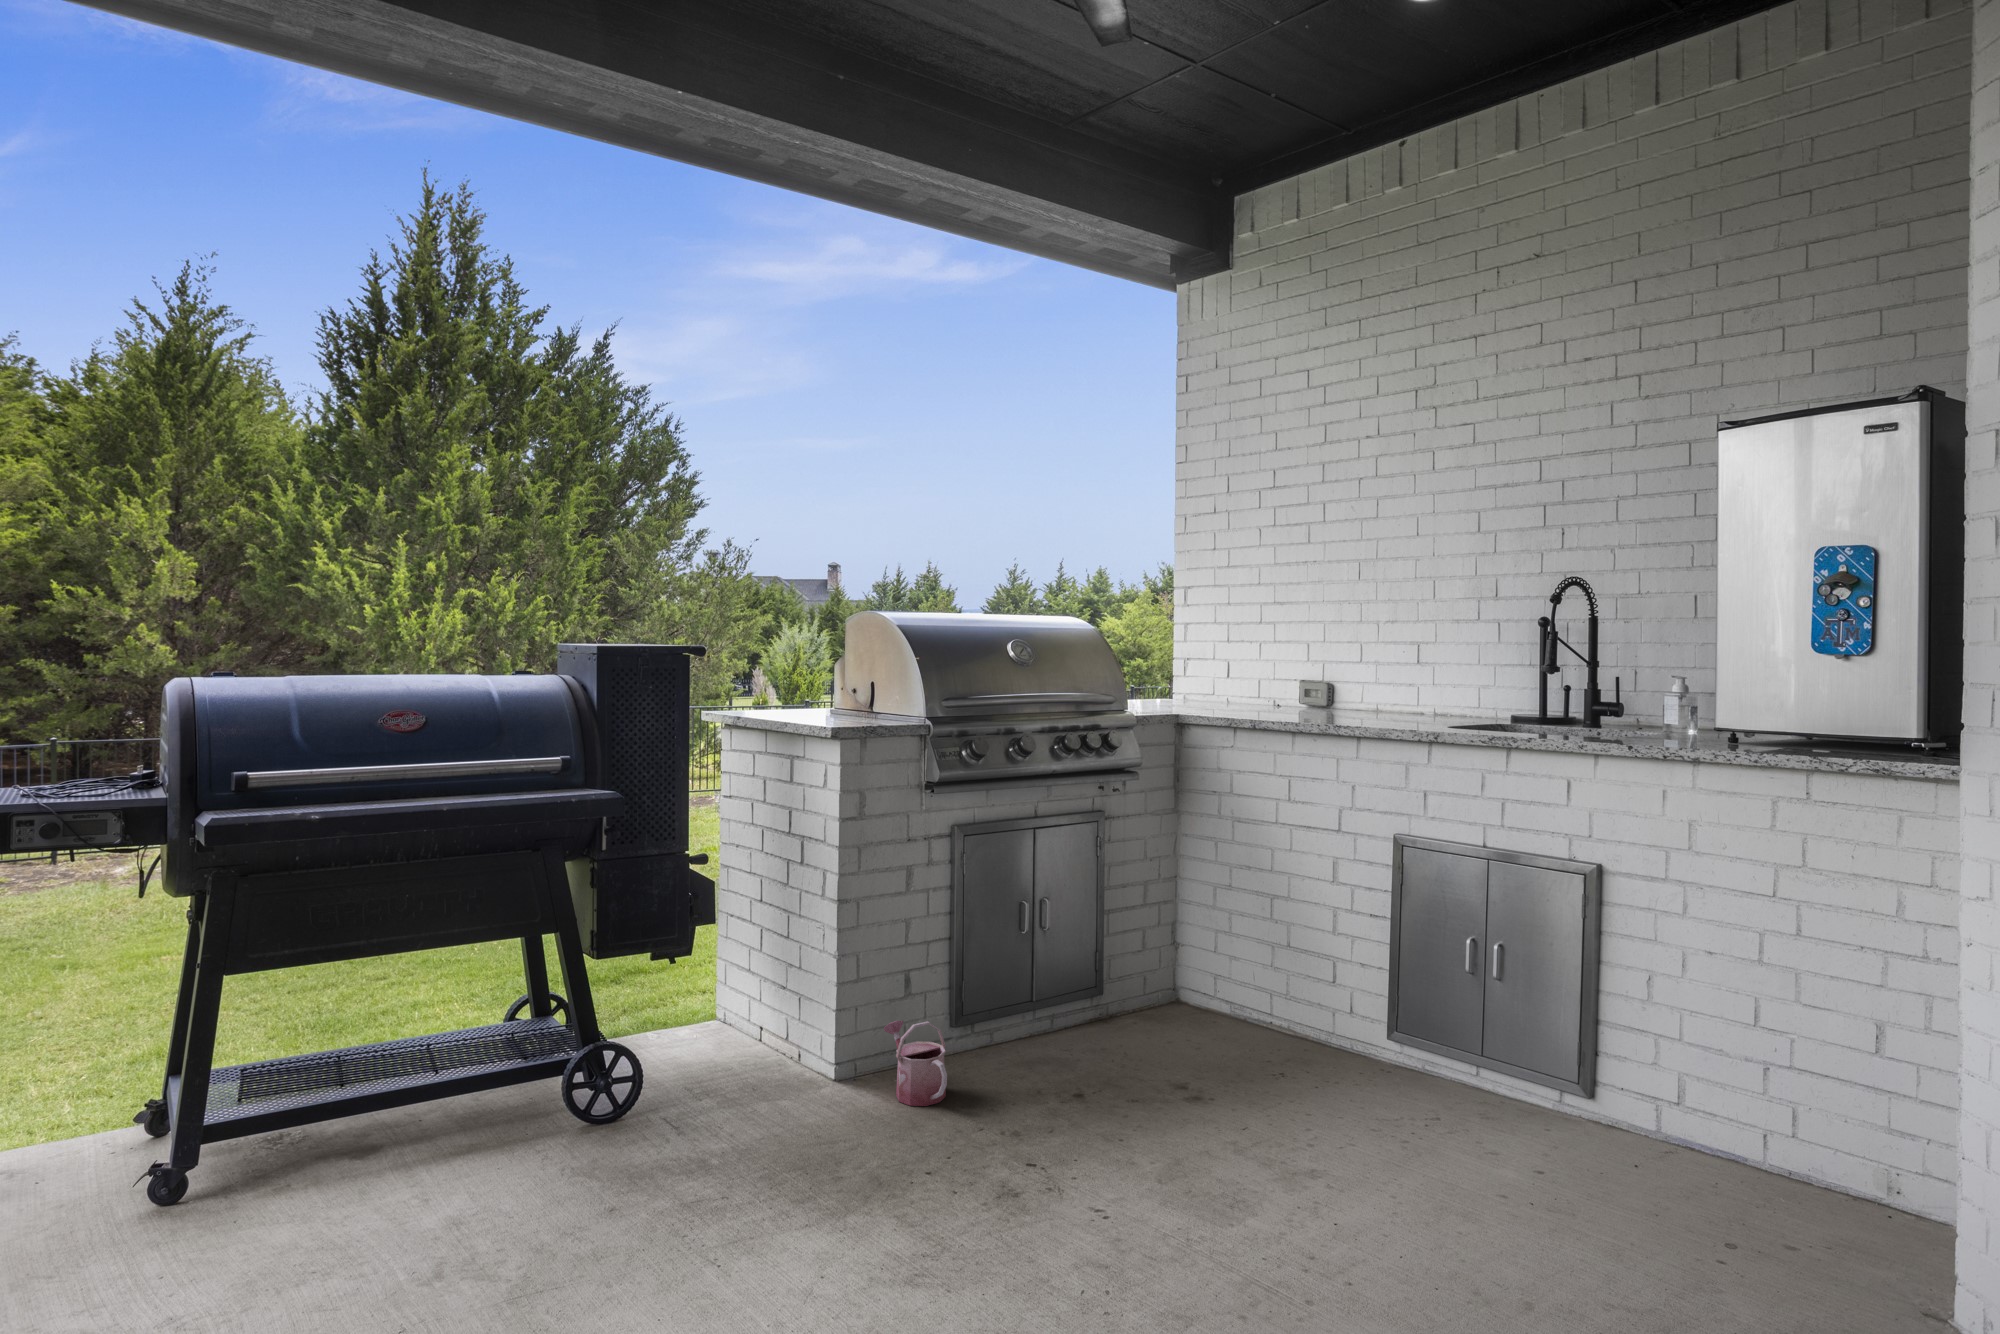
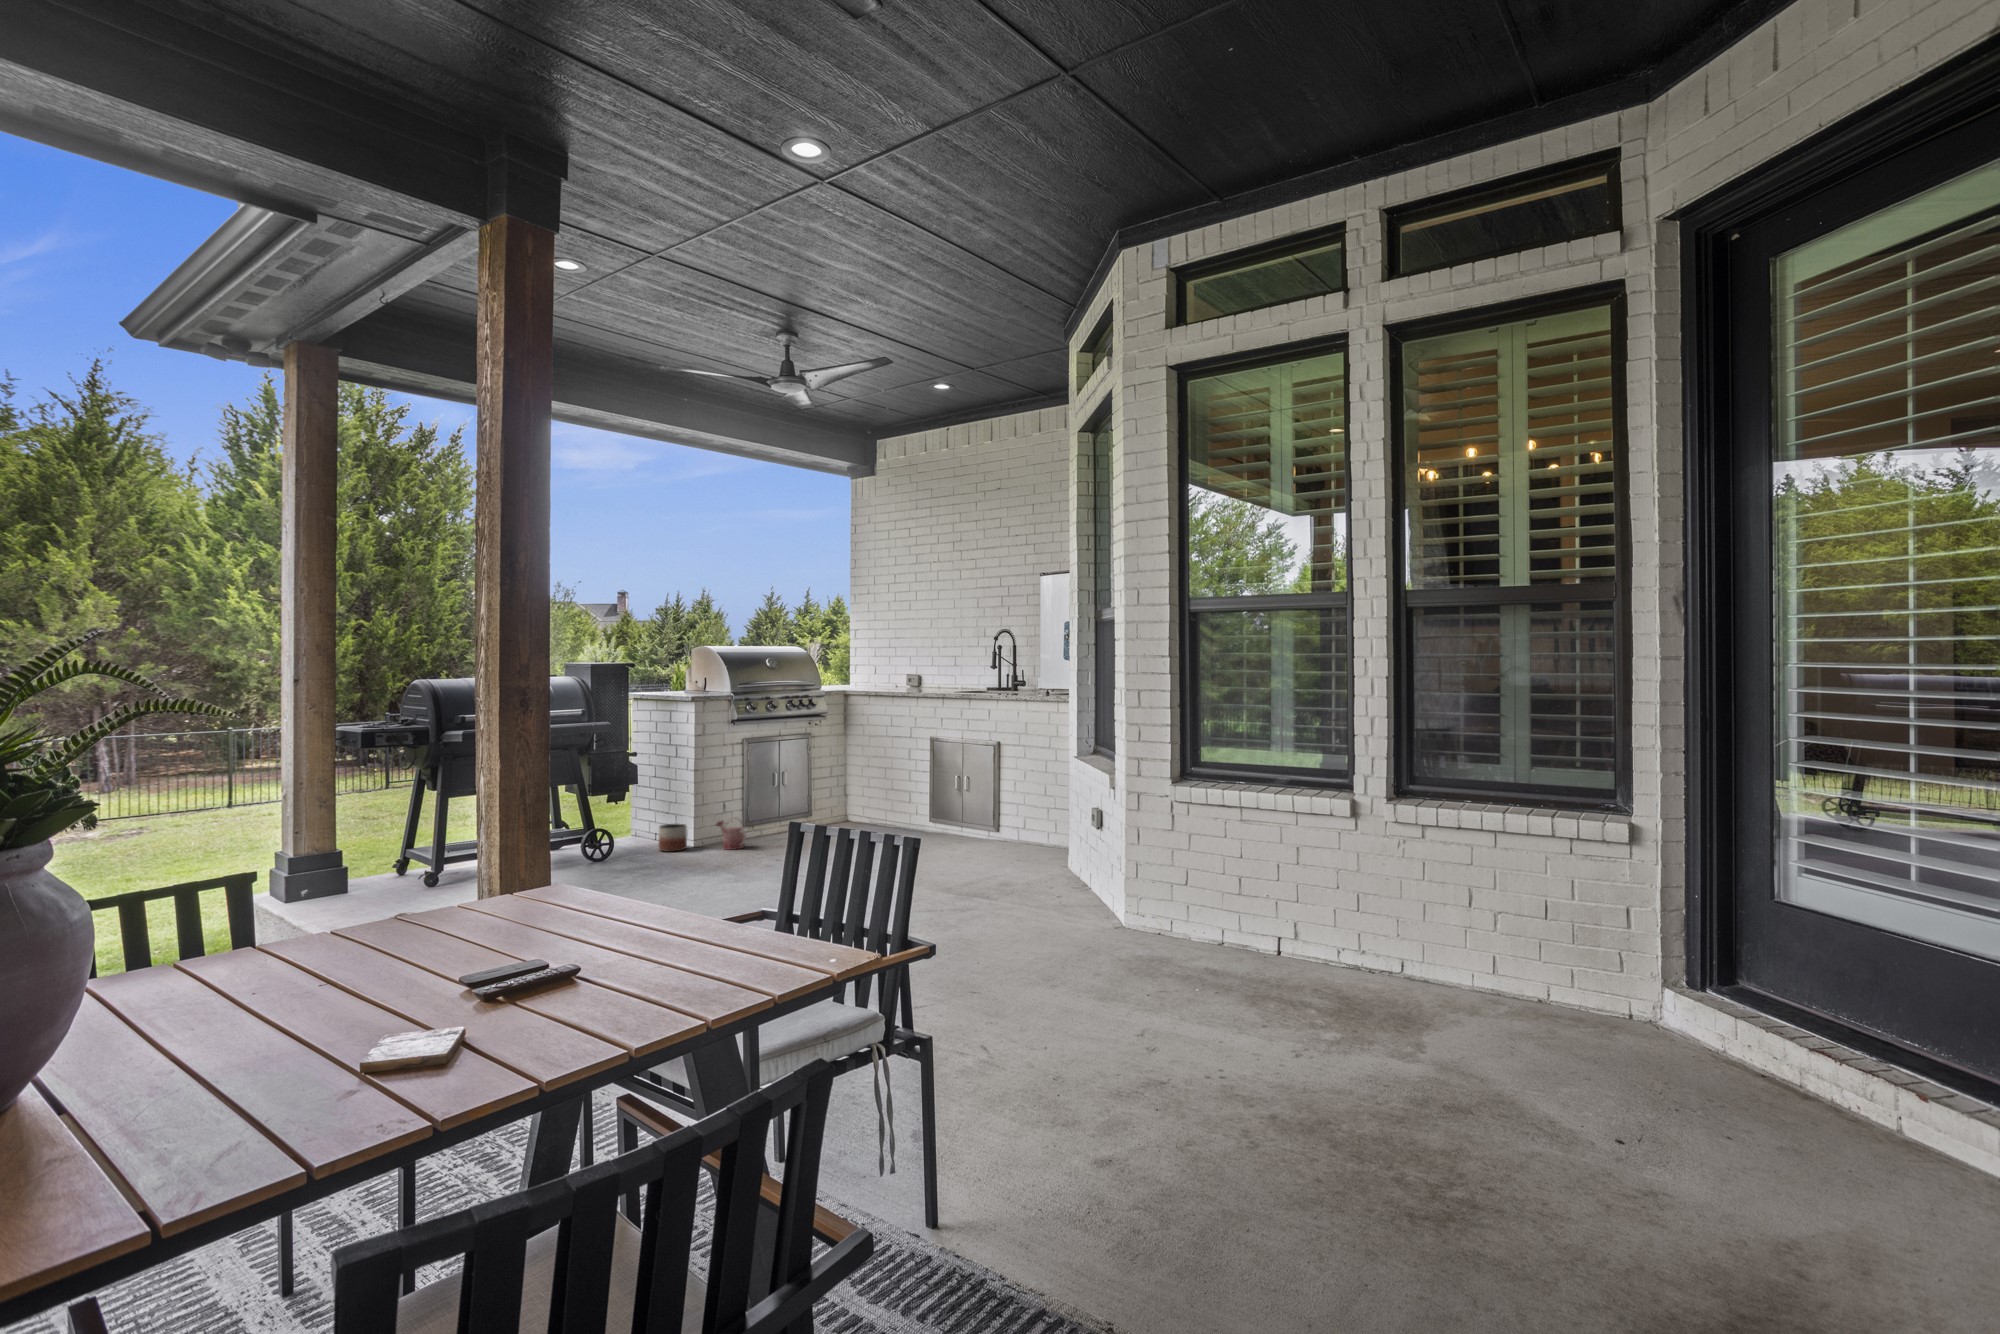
planter: none [752,1020,817,1097] -> present [659,824,687,852]

